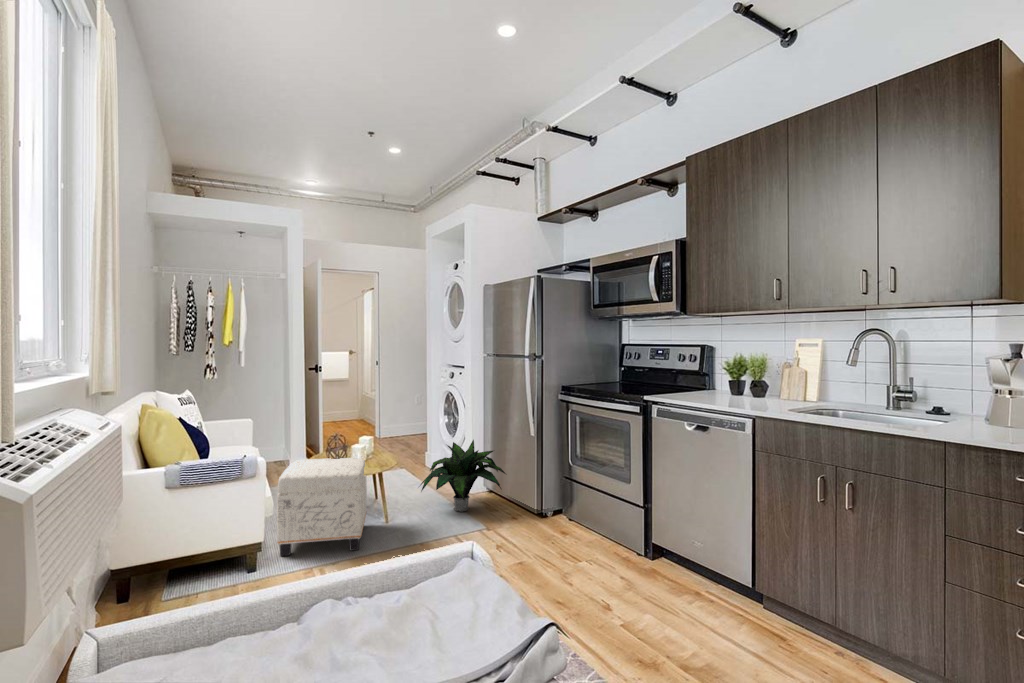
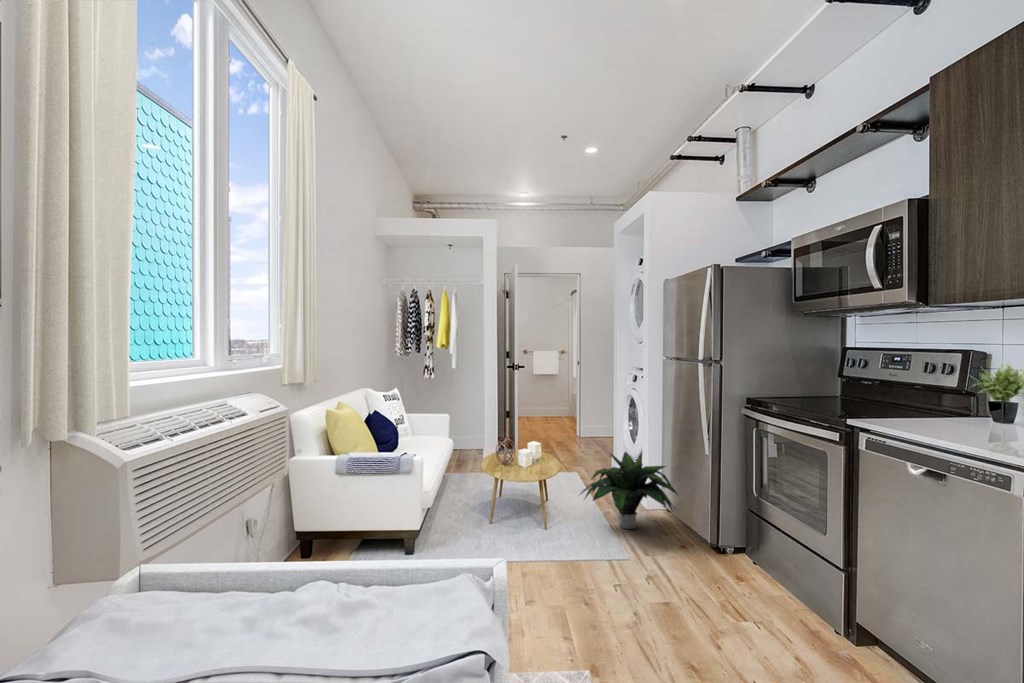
ottoman: present [277,457,367,556] -> none [434,452,525,550]

